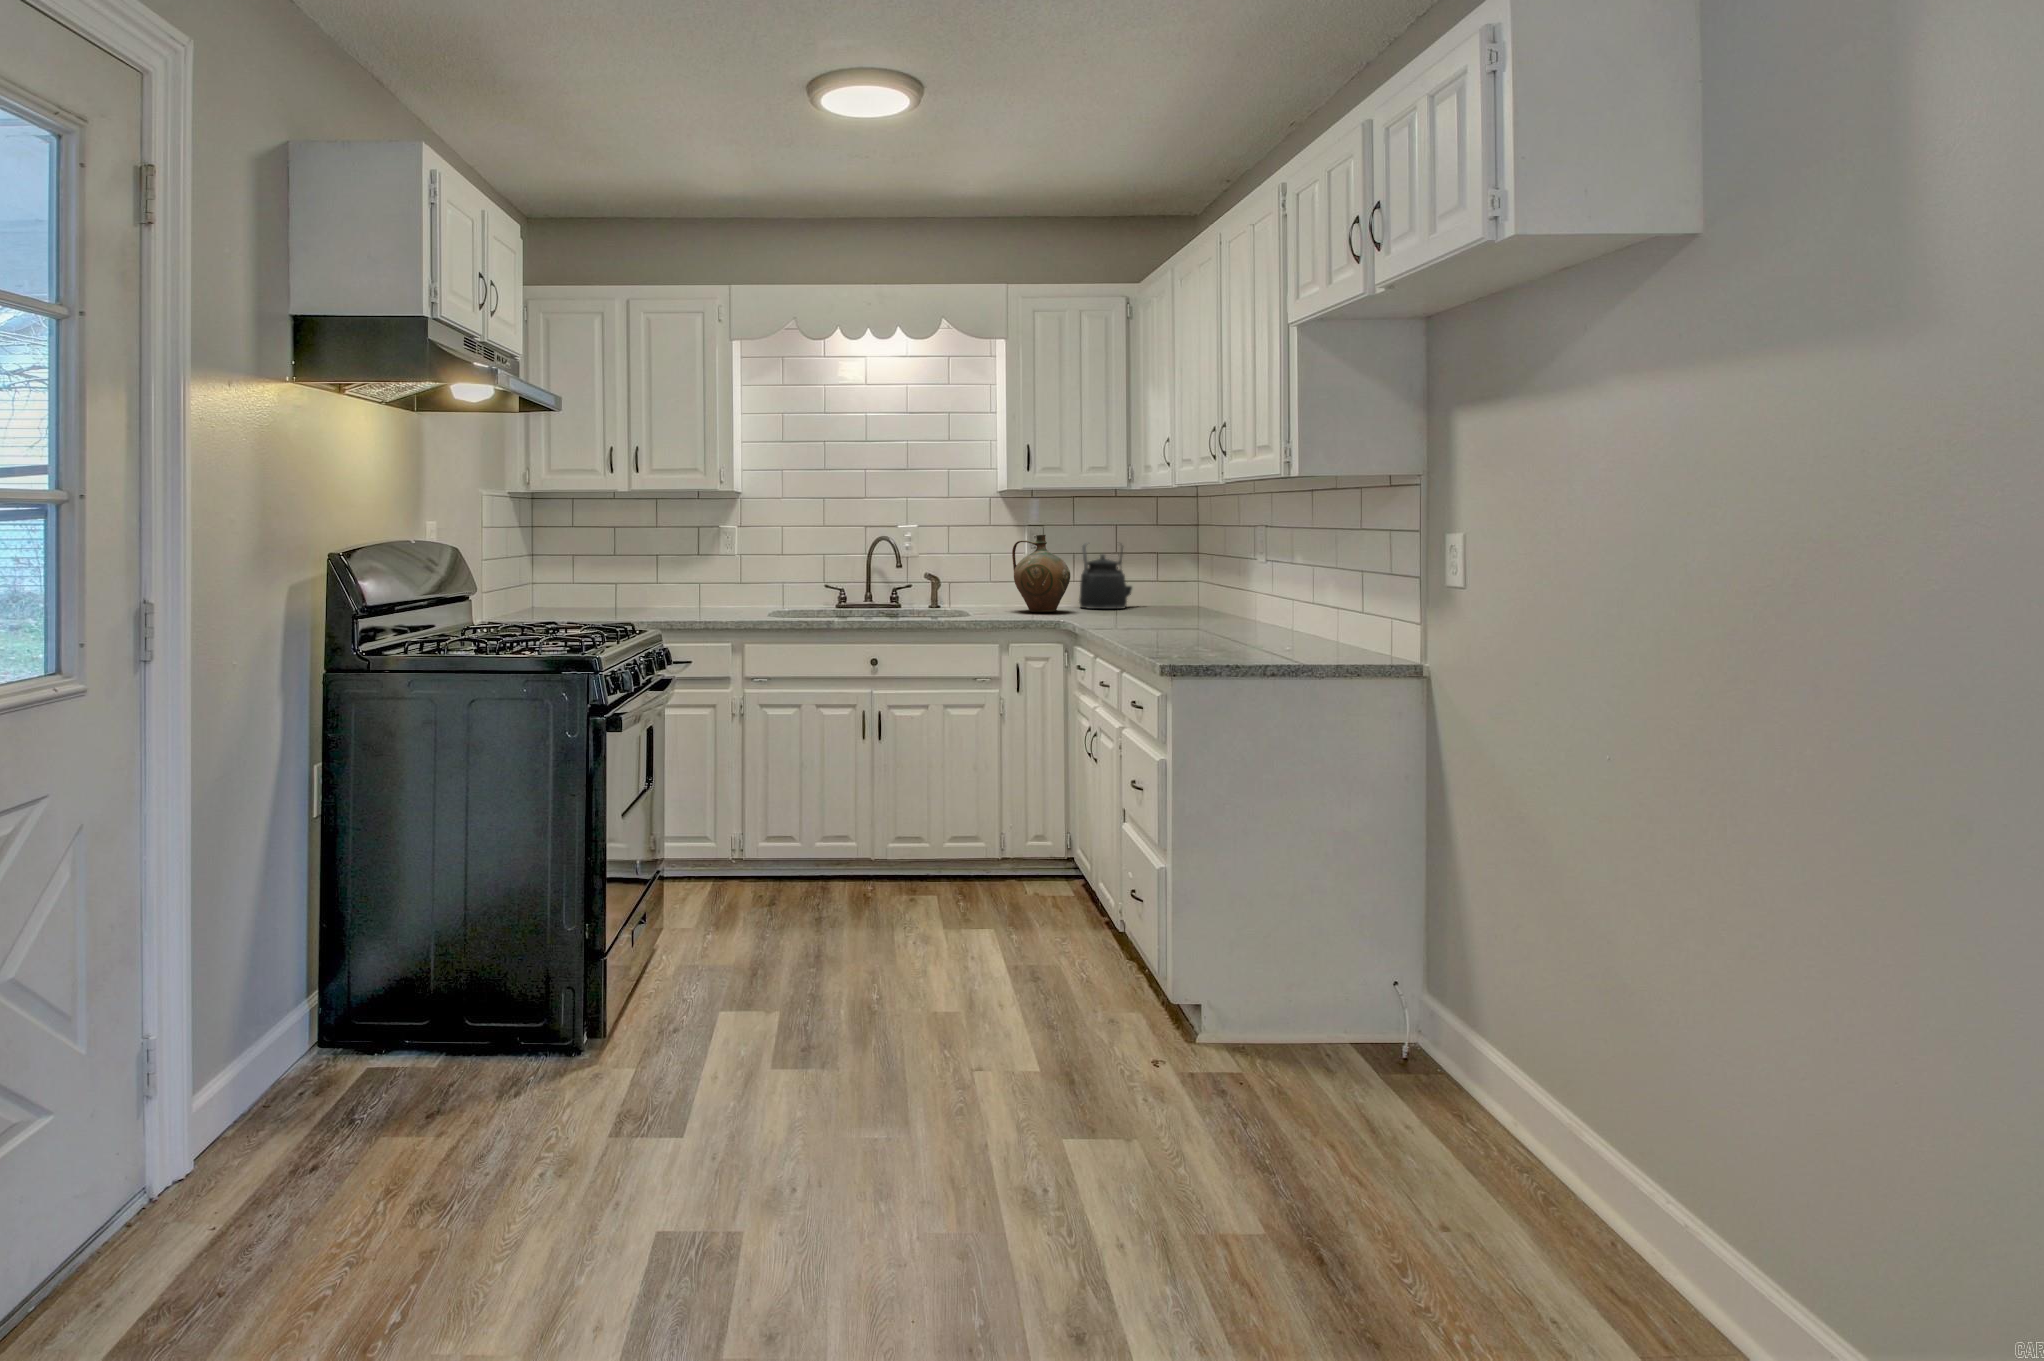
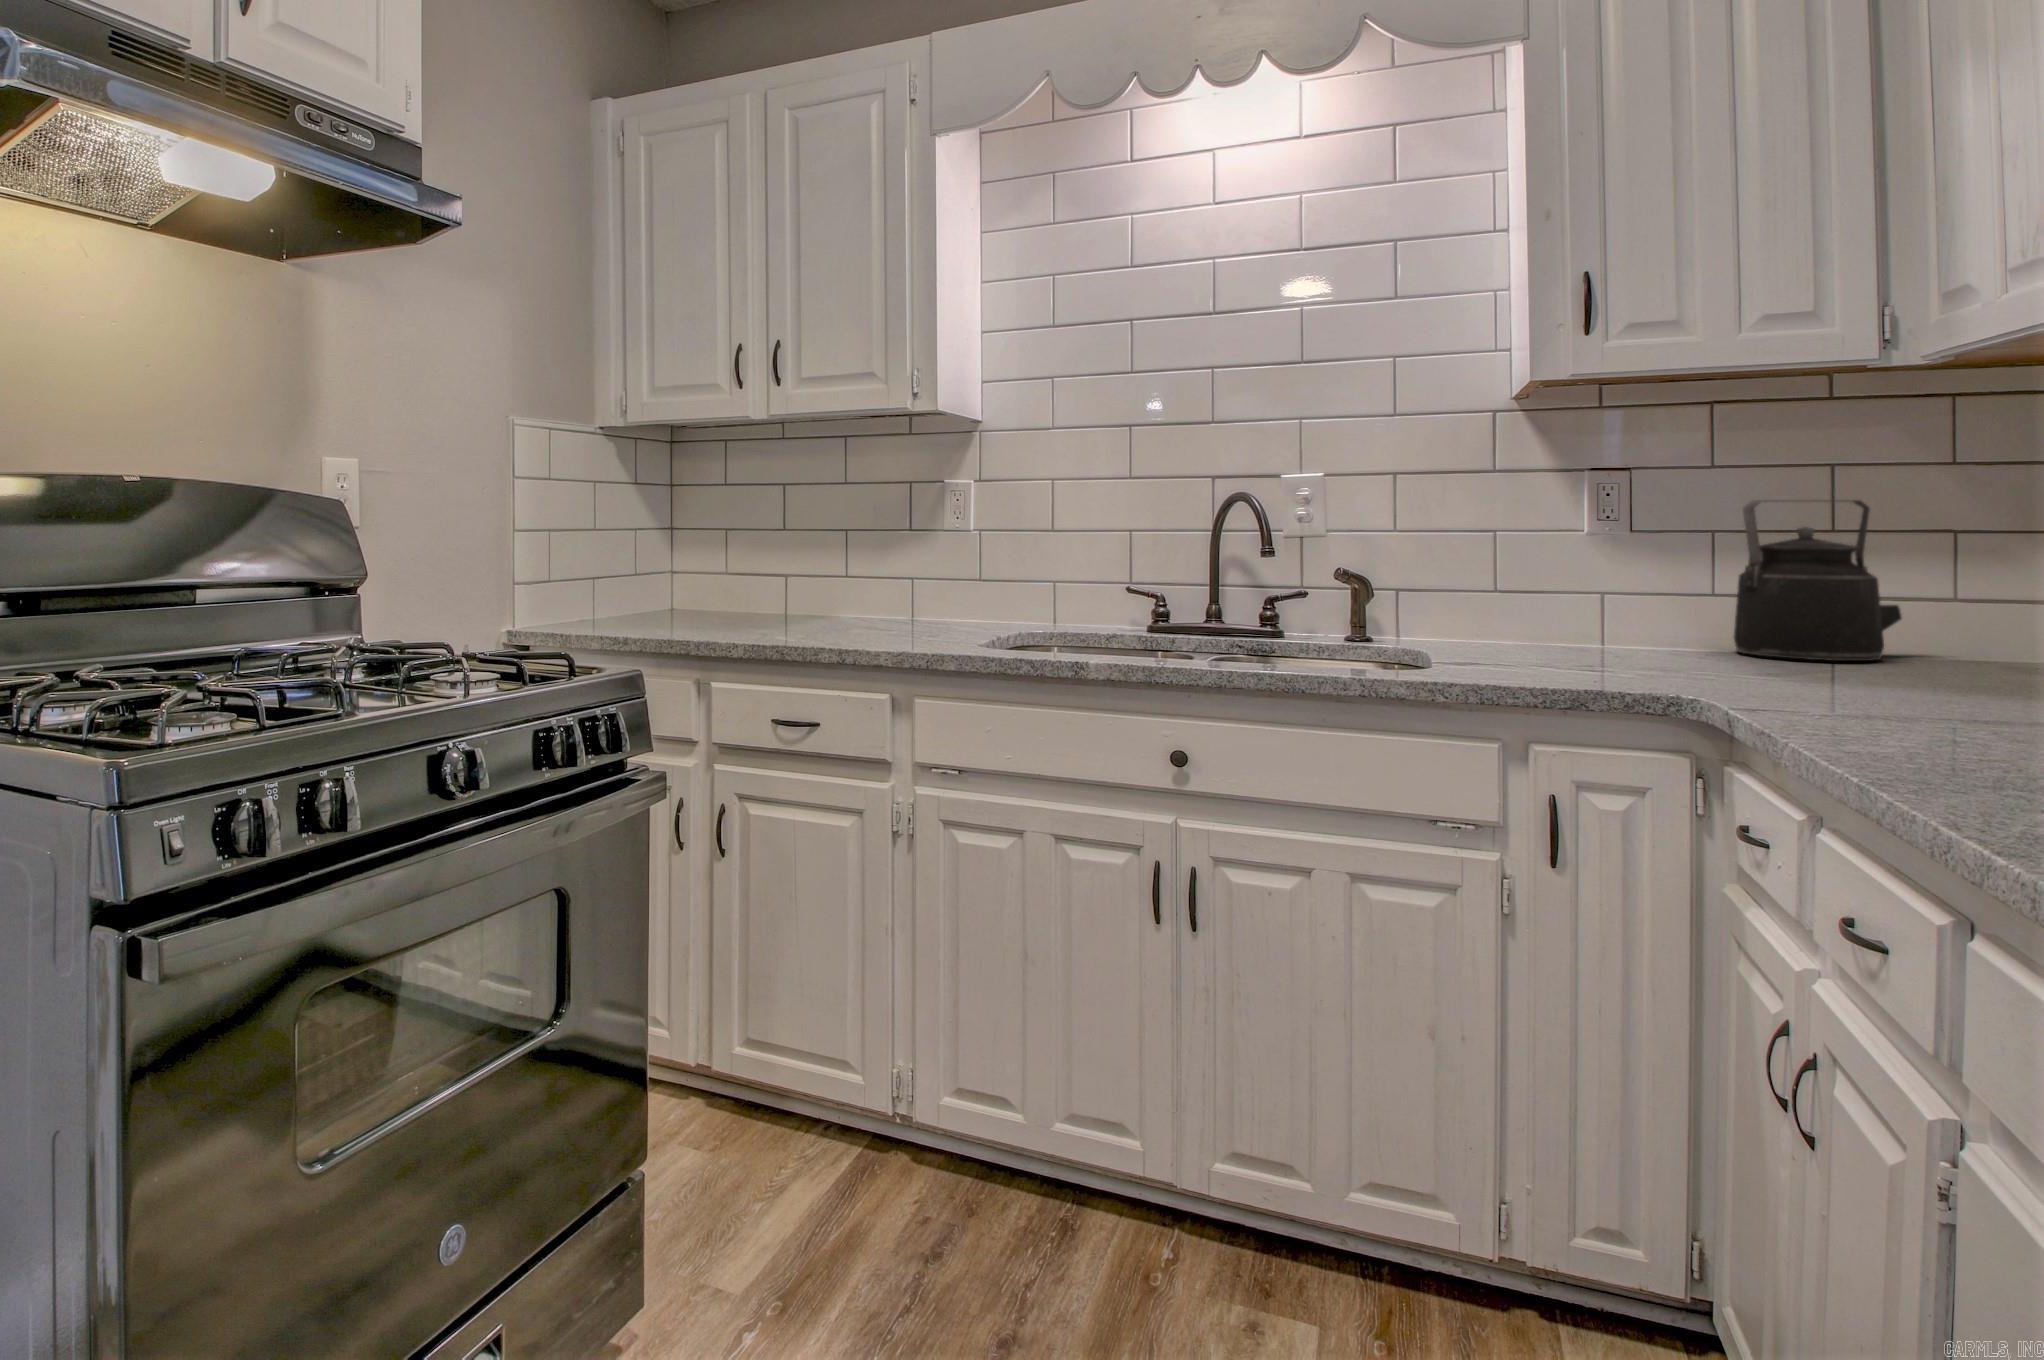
ceramic jug: present [1012,535,1070,612] -> none [1545,480,1711,662]

